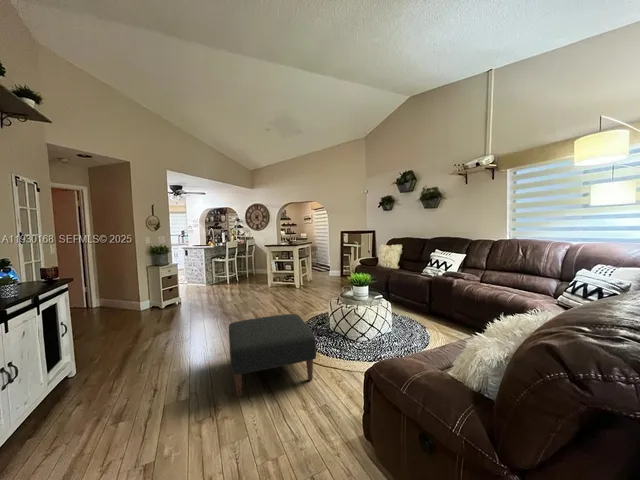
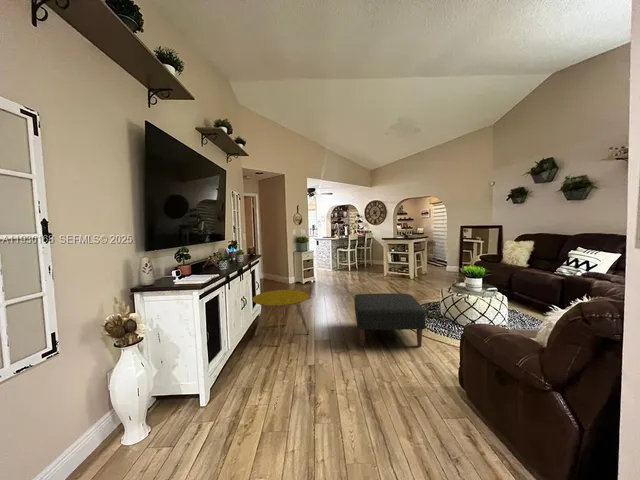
side table: none [54,329,163,430] -> present [253,290,309,347]

